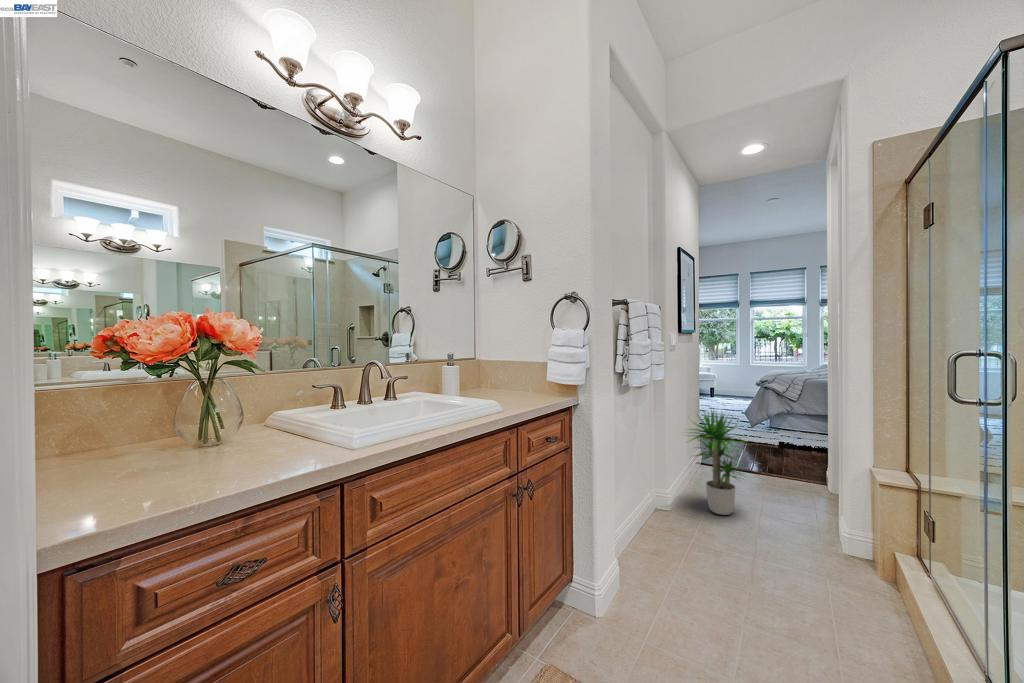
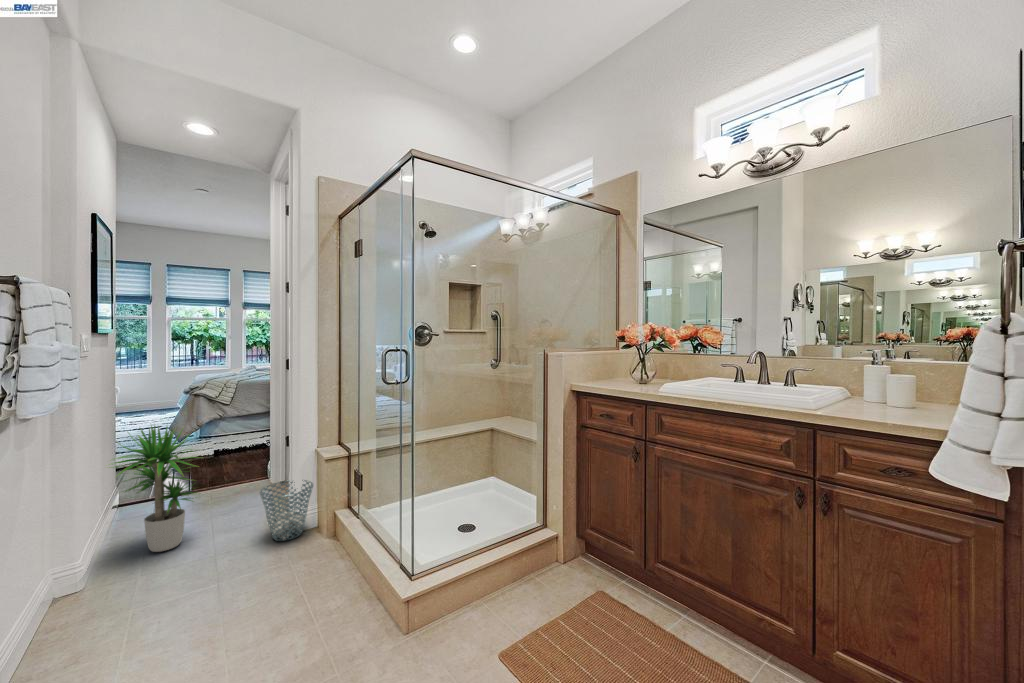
waste basket: none [799,491,865,560] -> present [260,480,313,541]

